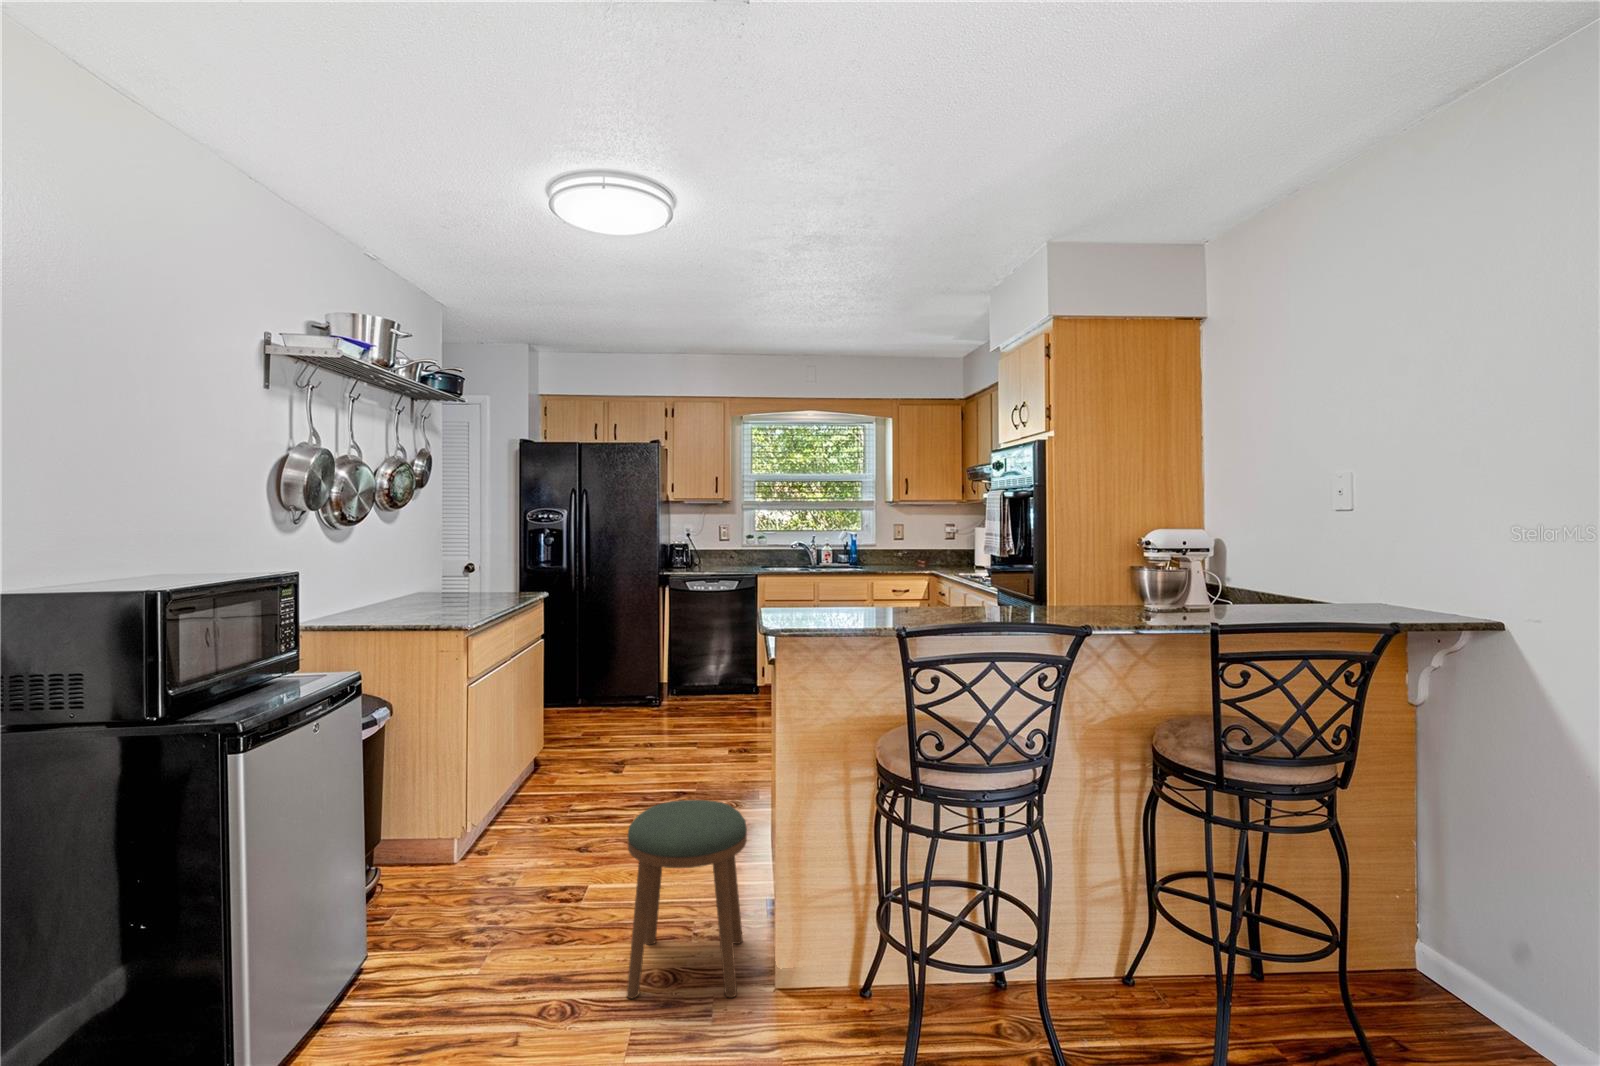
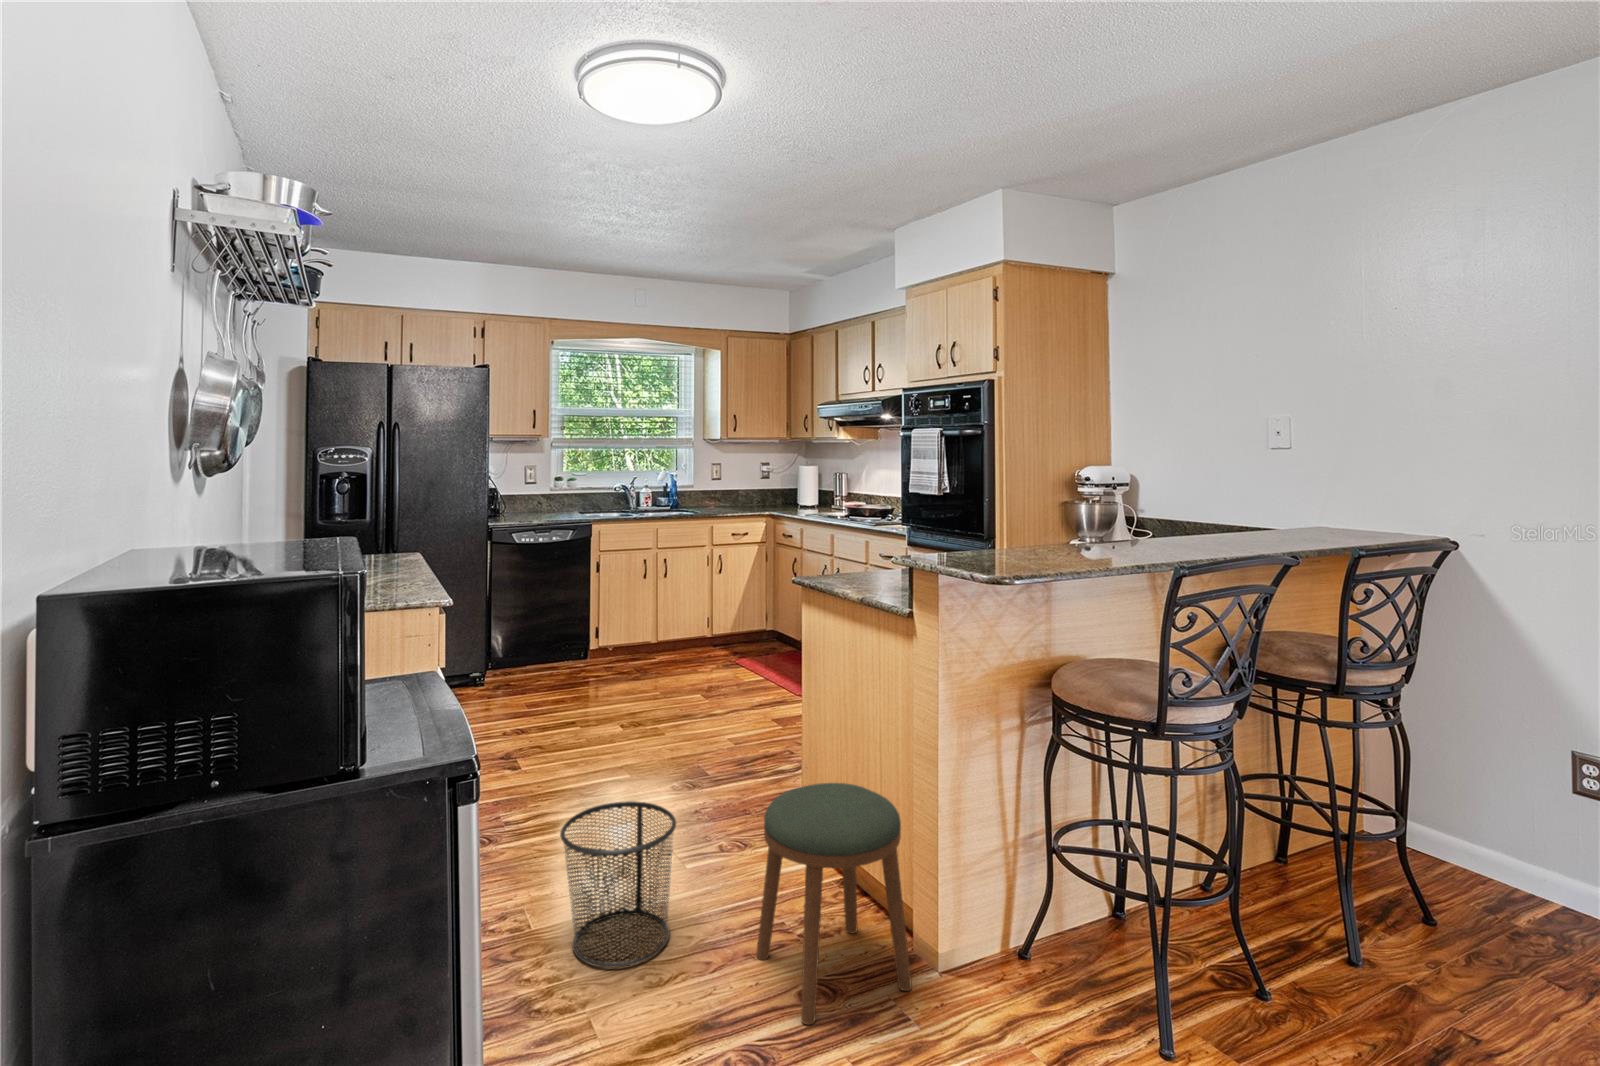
trash can: none [520,794,614,923] -> present [560,801,677,968]

